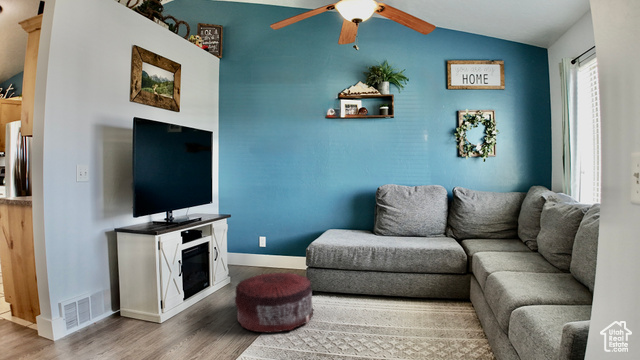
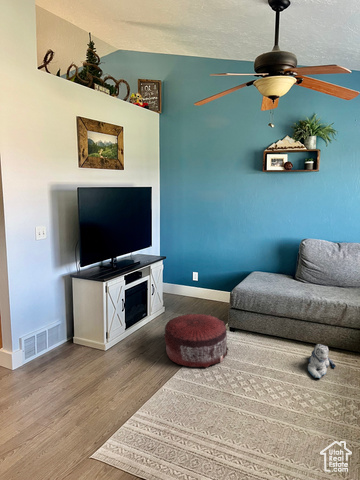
plush toy: none [404,288,434,326] -> present [308,344,336,378]

